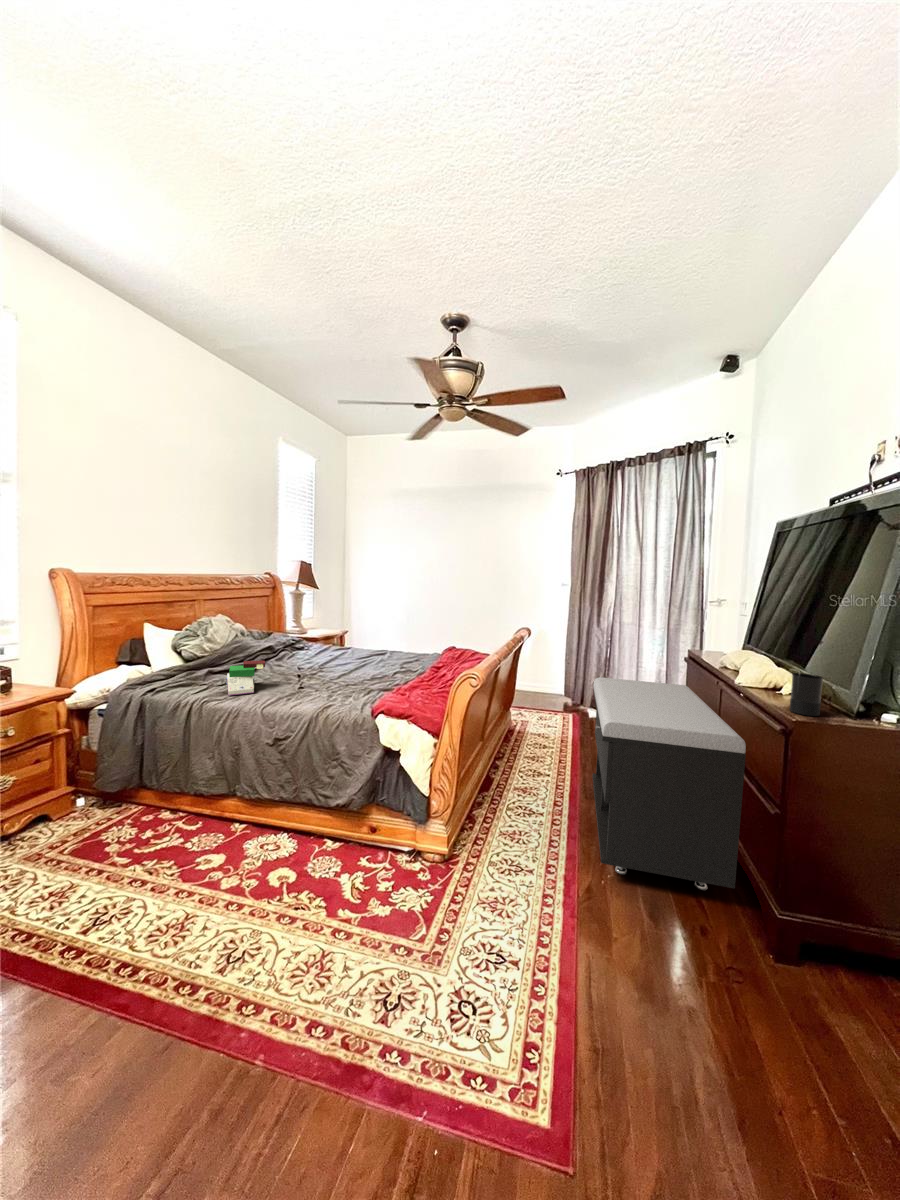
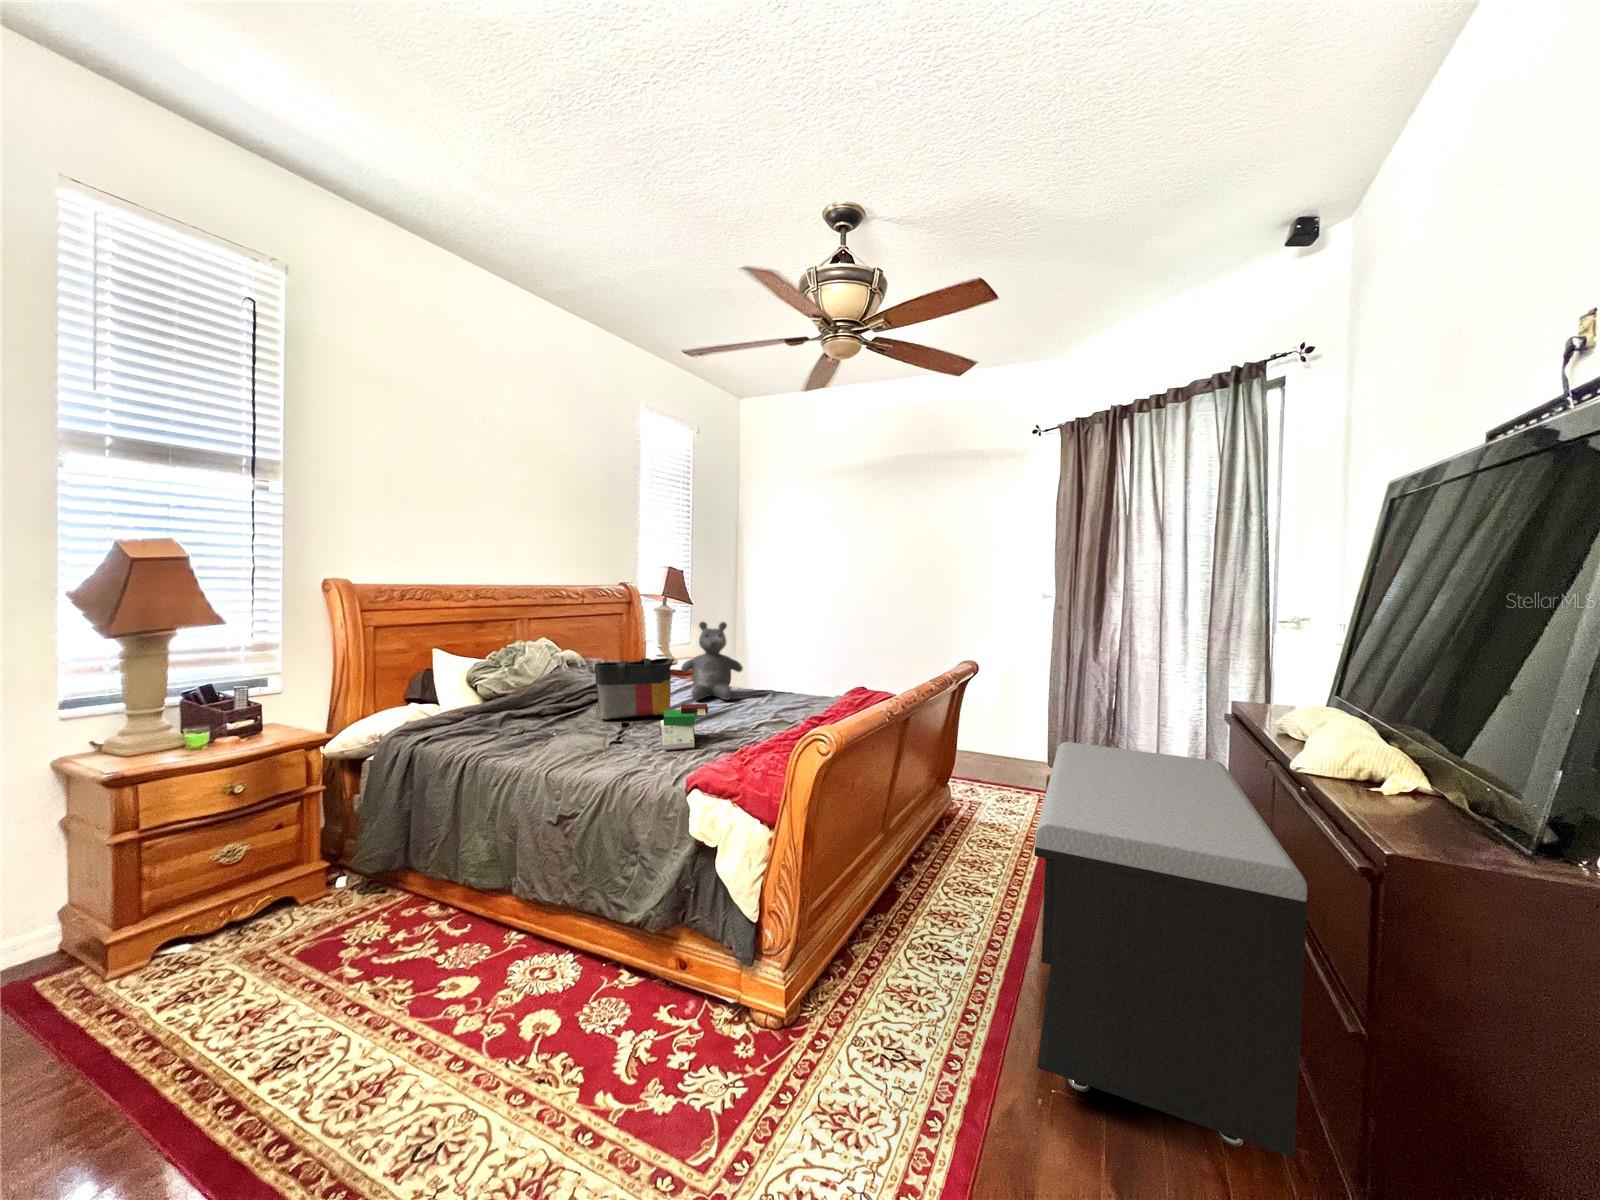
teddy bear: none [328,601,373,658] -> present [681,622,743,700]
tote bag: none [276,628,334,672] -> present [595,658,674,719]
book: present [226,661,265,696] -> present [659,704,708,750]
candle: present [790,673,823,716] -> none [1393,747,1467,844]

